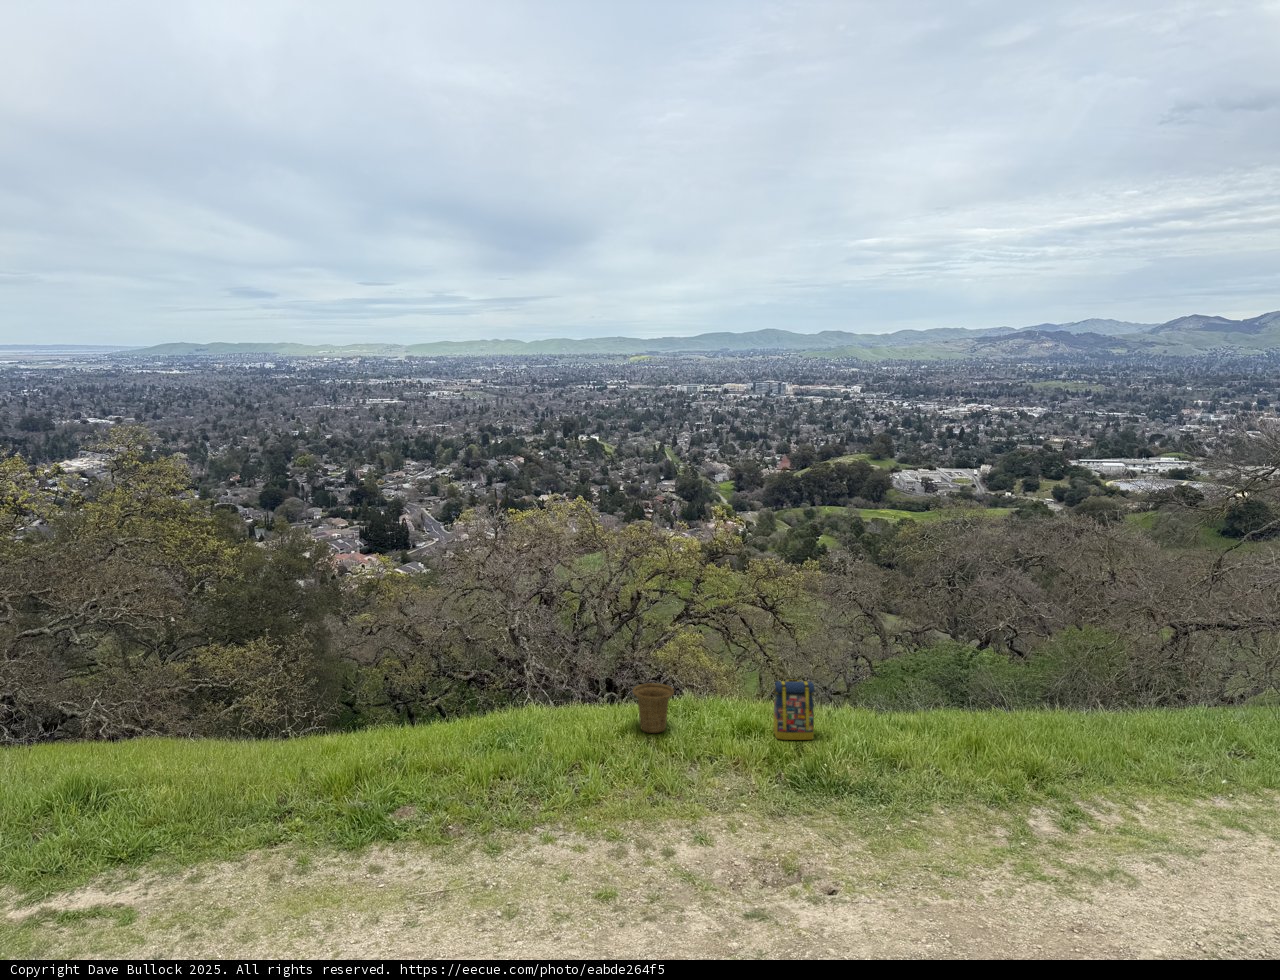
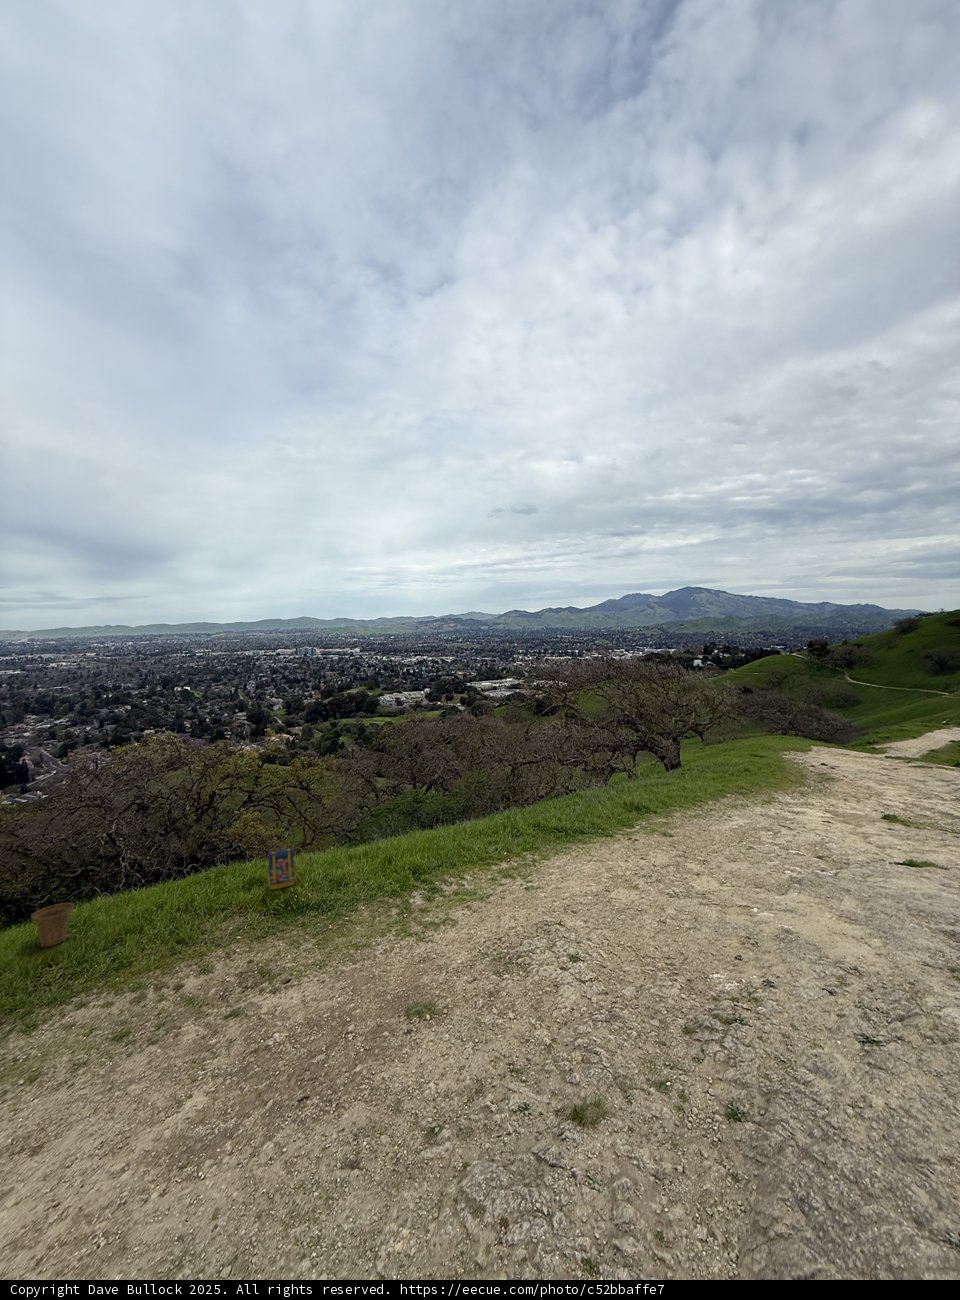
basket: present [633,683,674,733] -> present [31,903,74,947]

